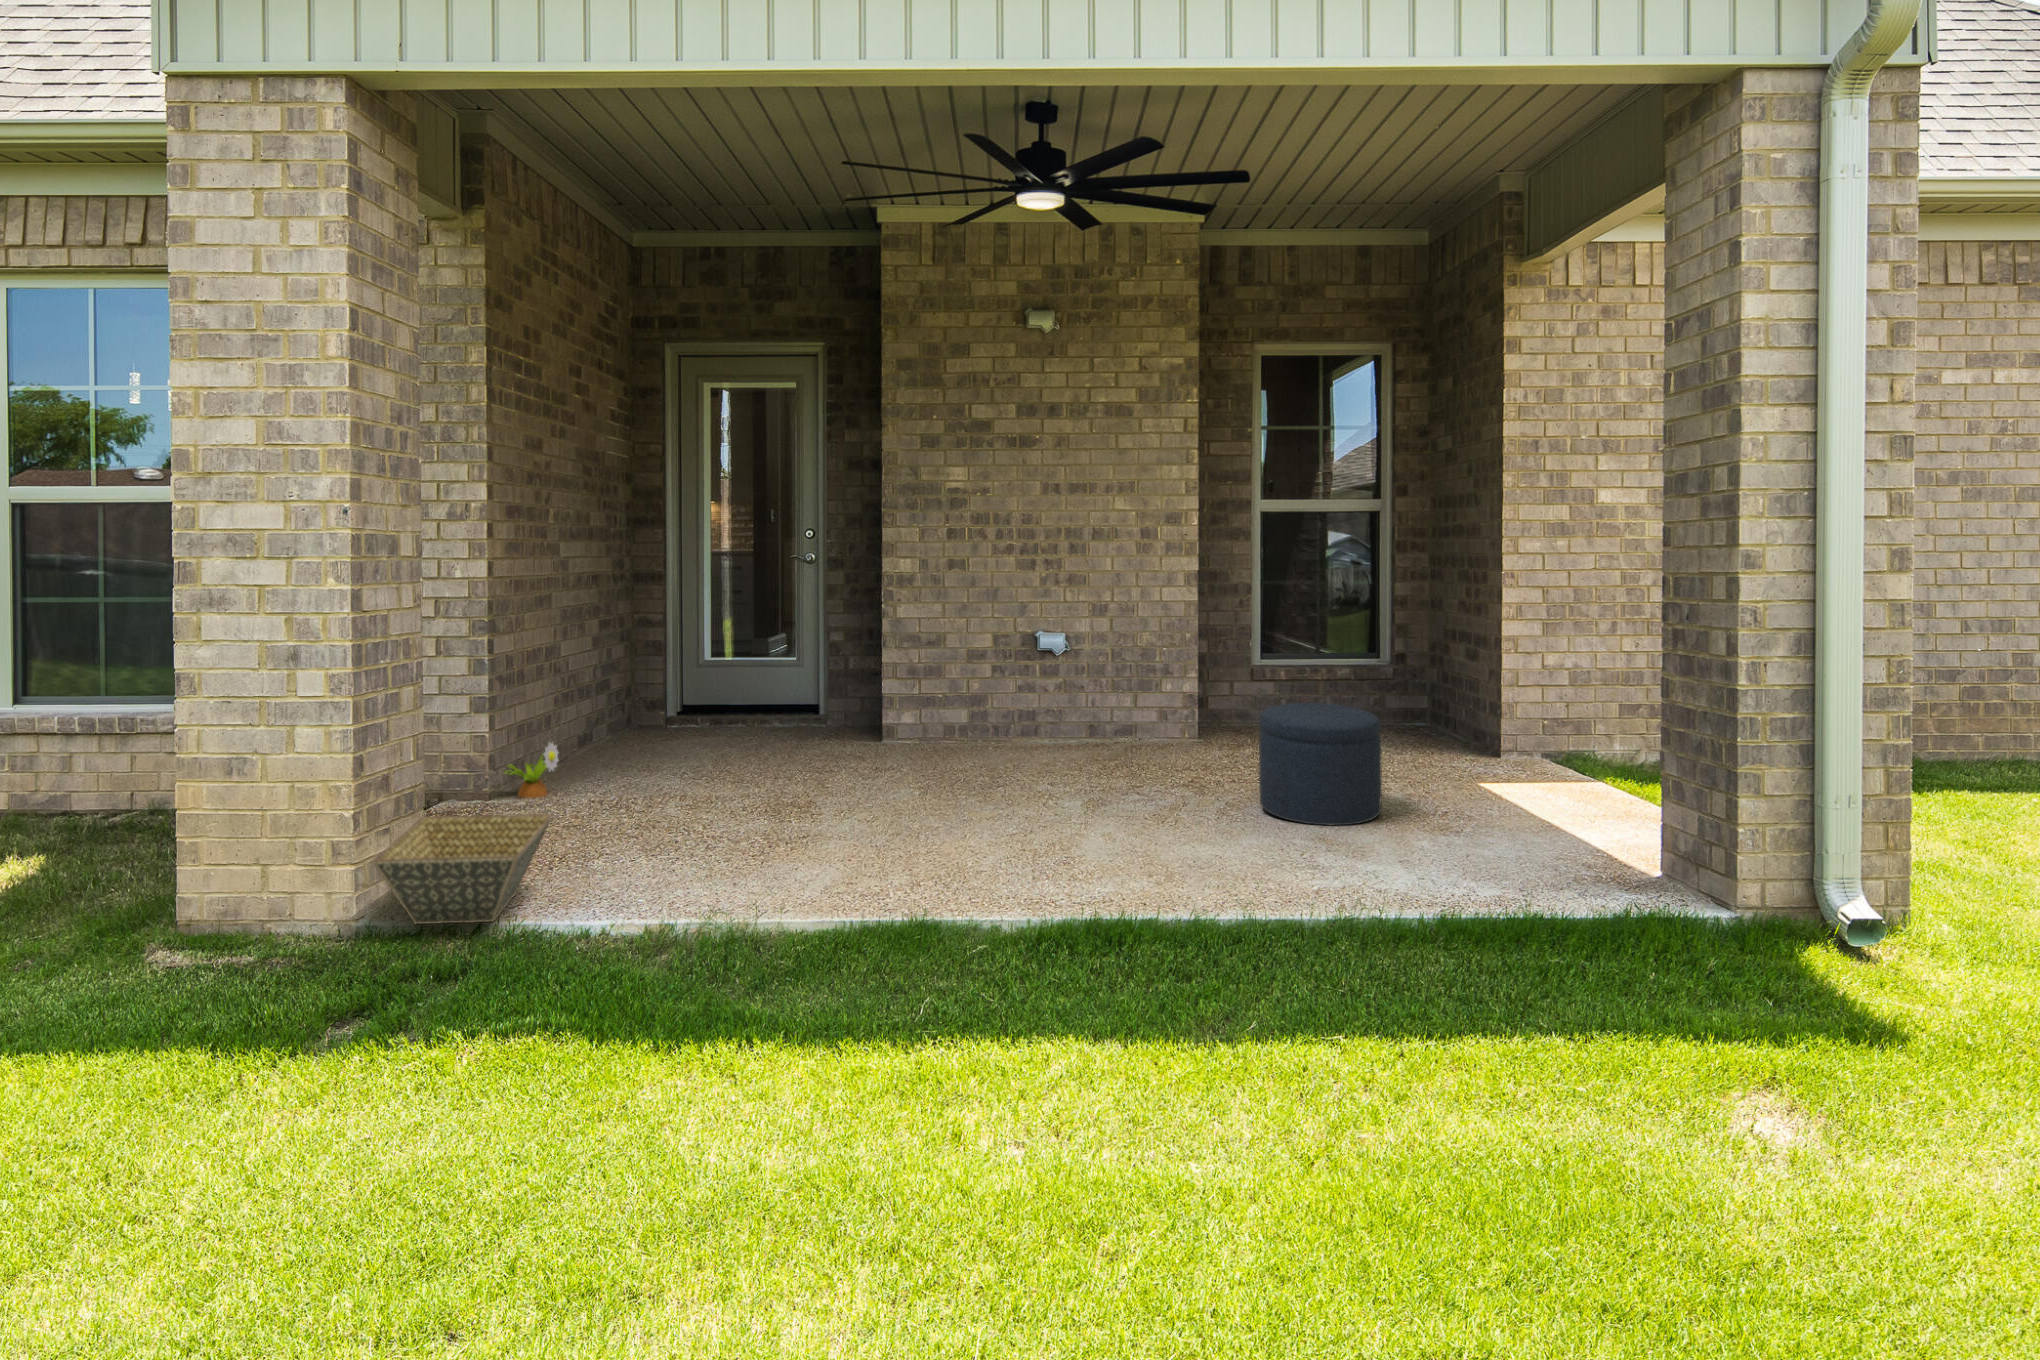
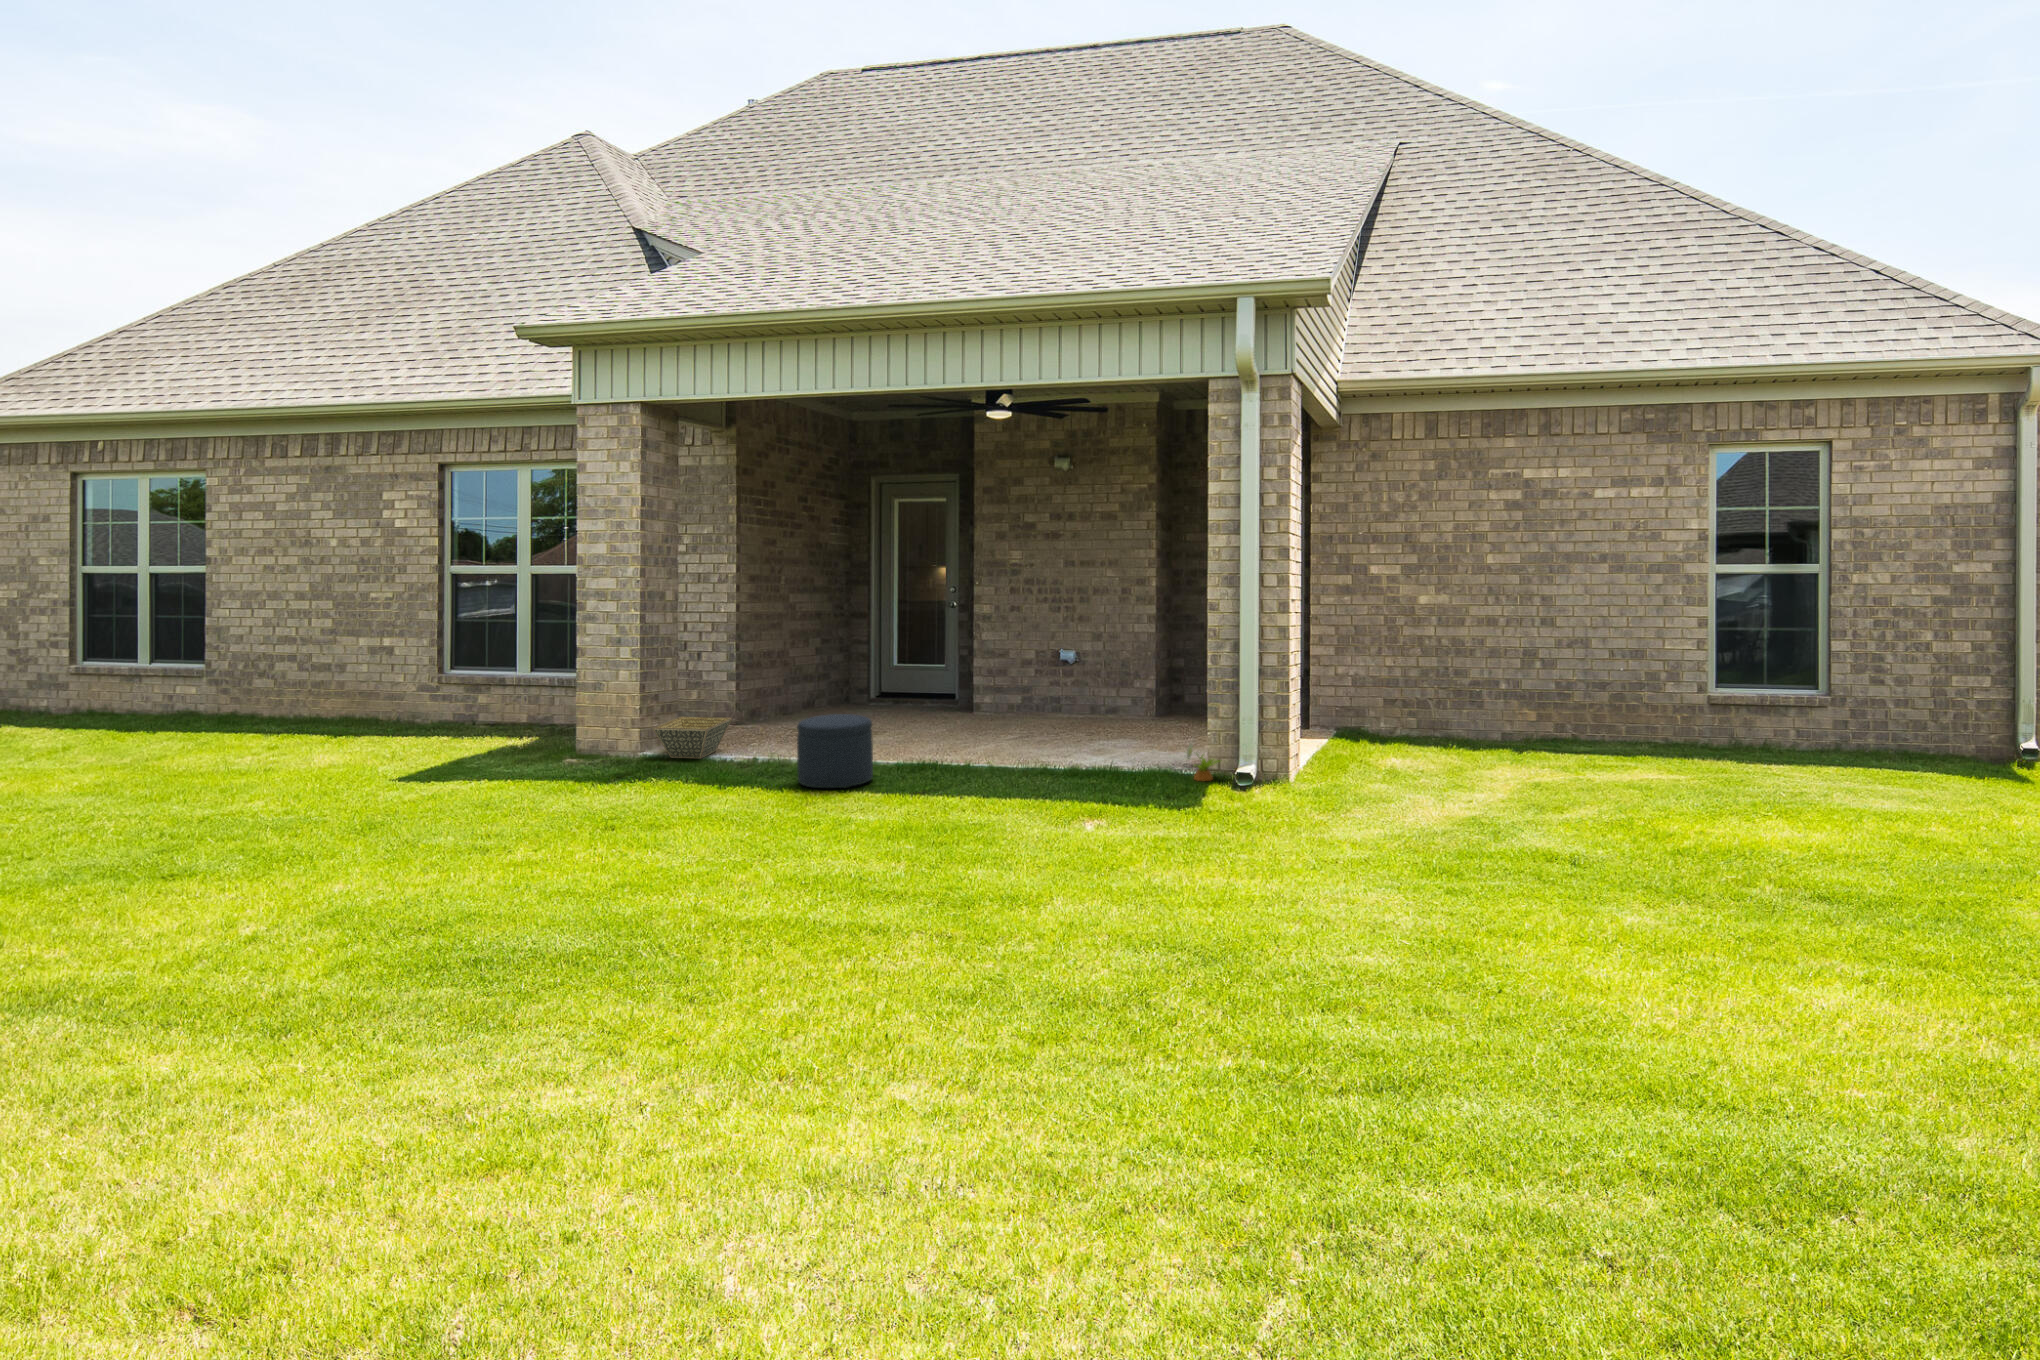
ottoman: present [1259,703,1382,825] -> present [797,714,873,788]
decorative plant: present [504,743,558,798] -> present [1187,743,1219,781]

